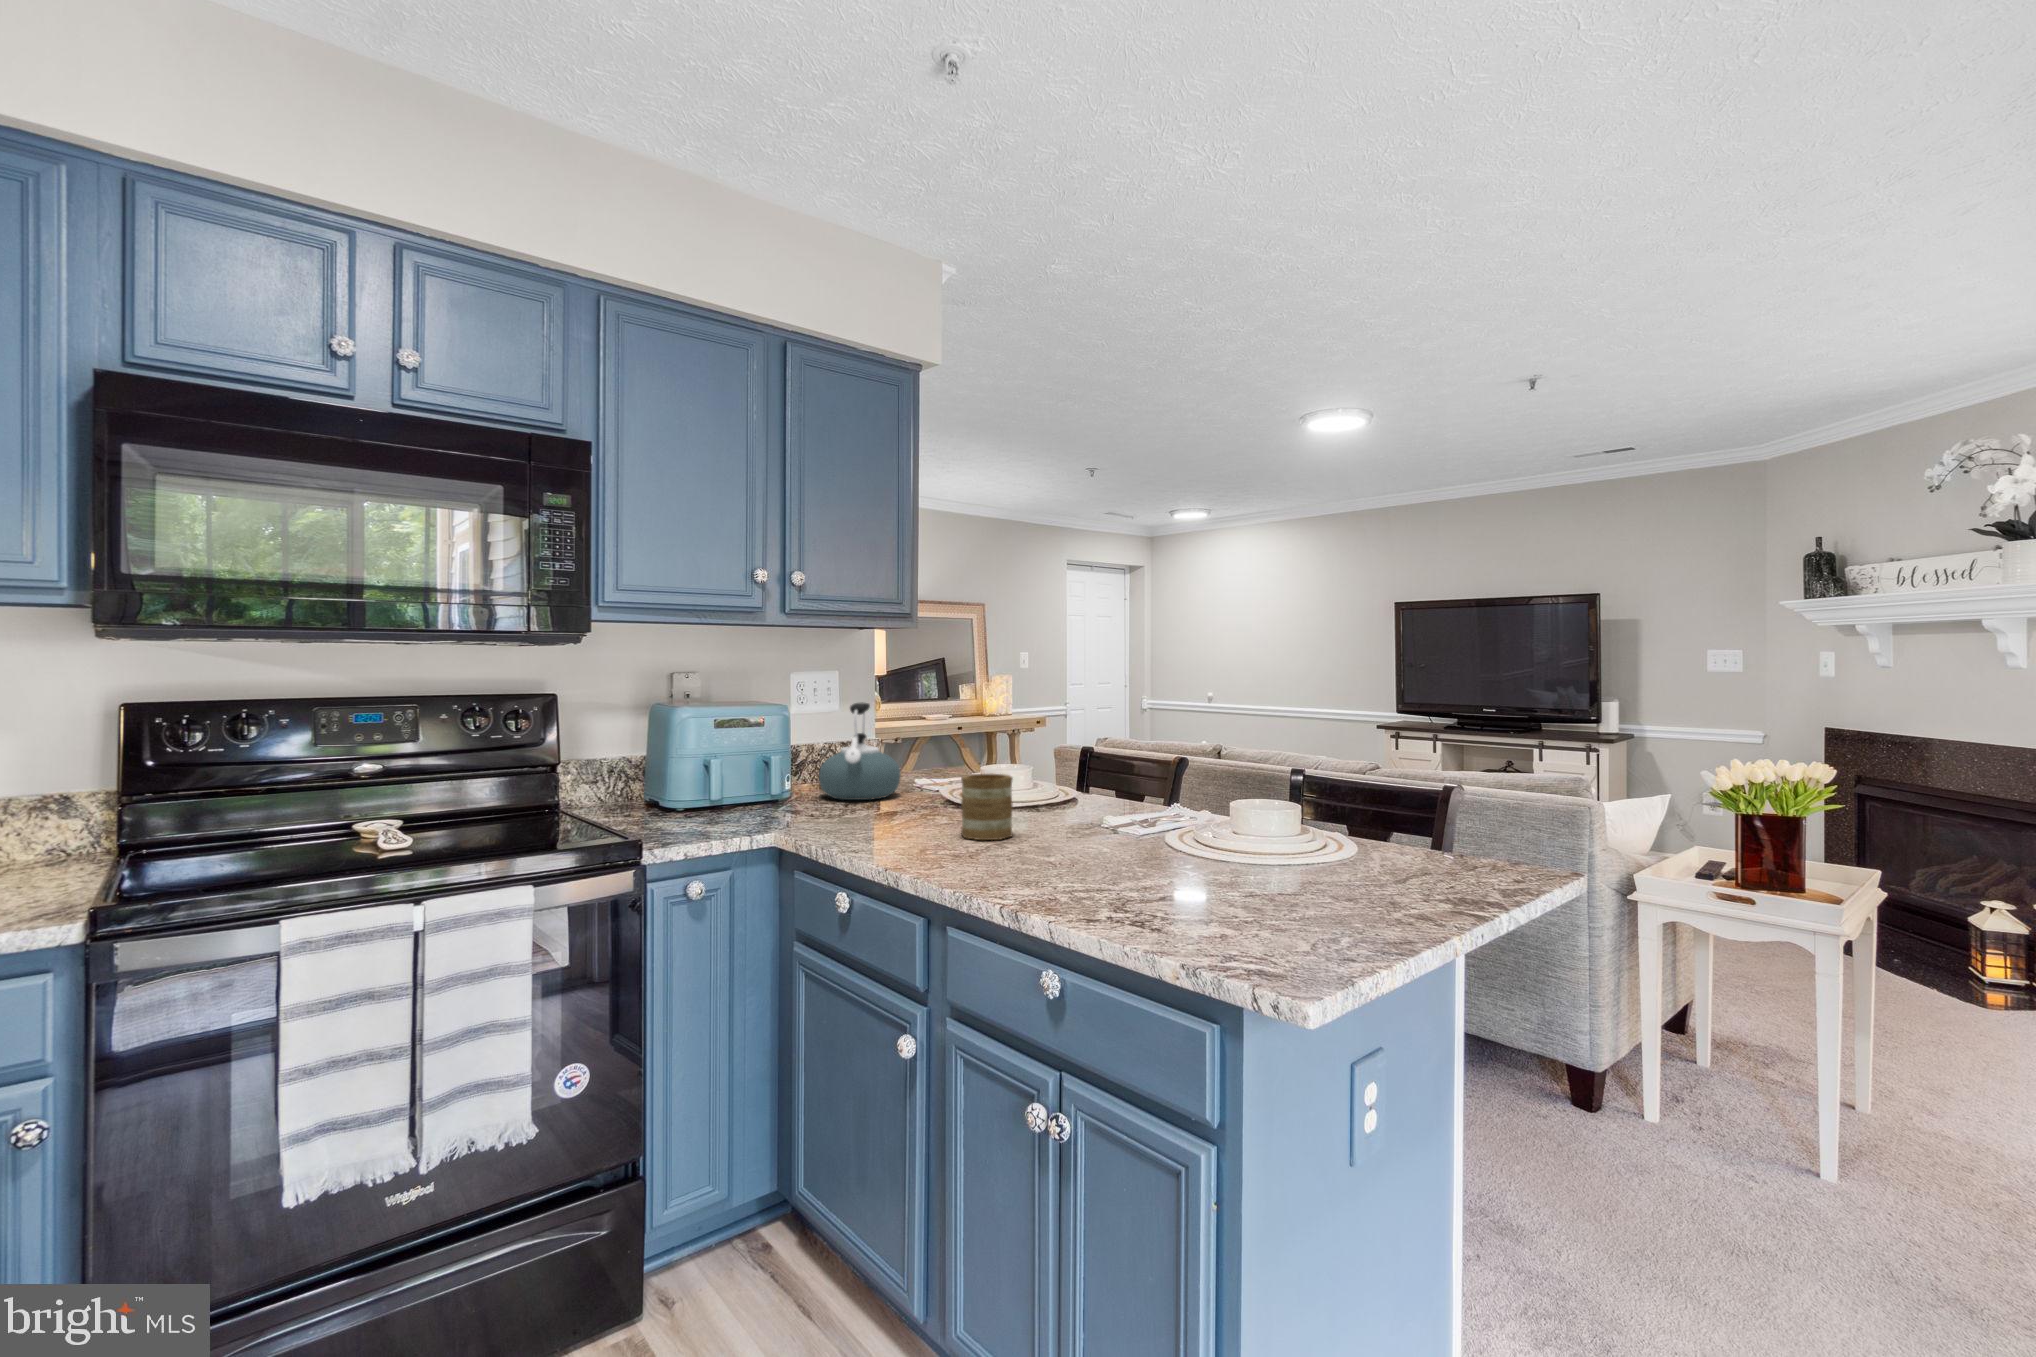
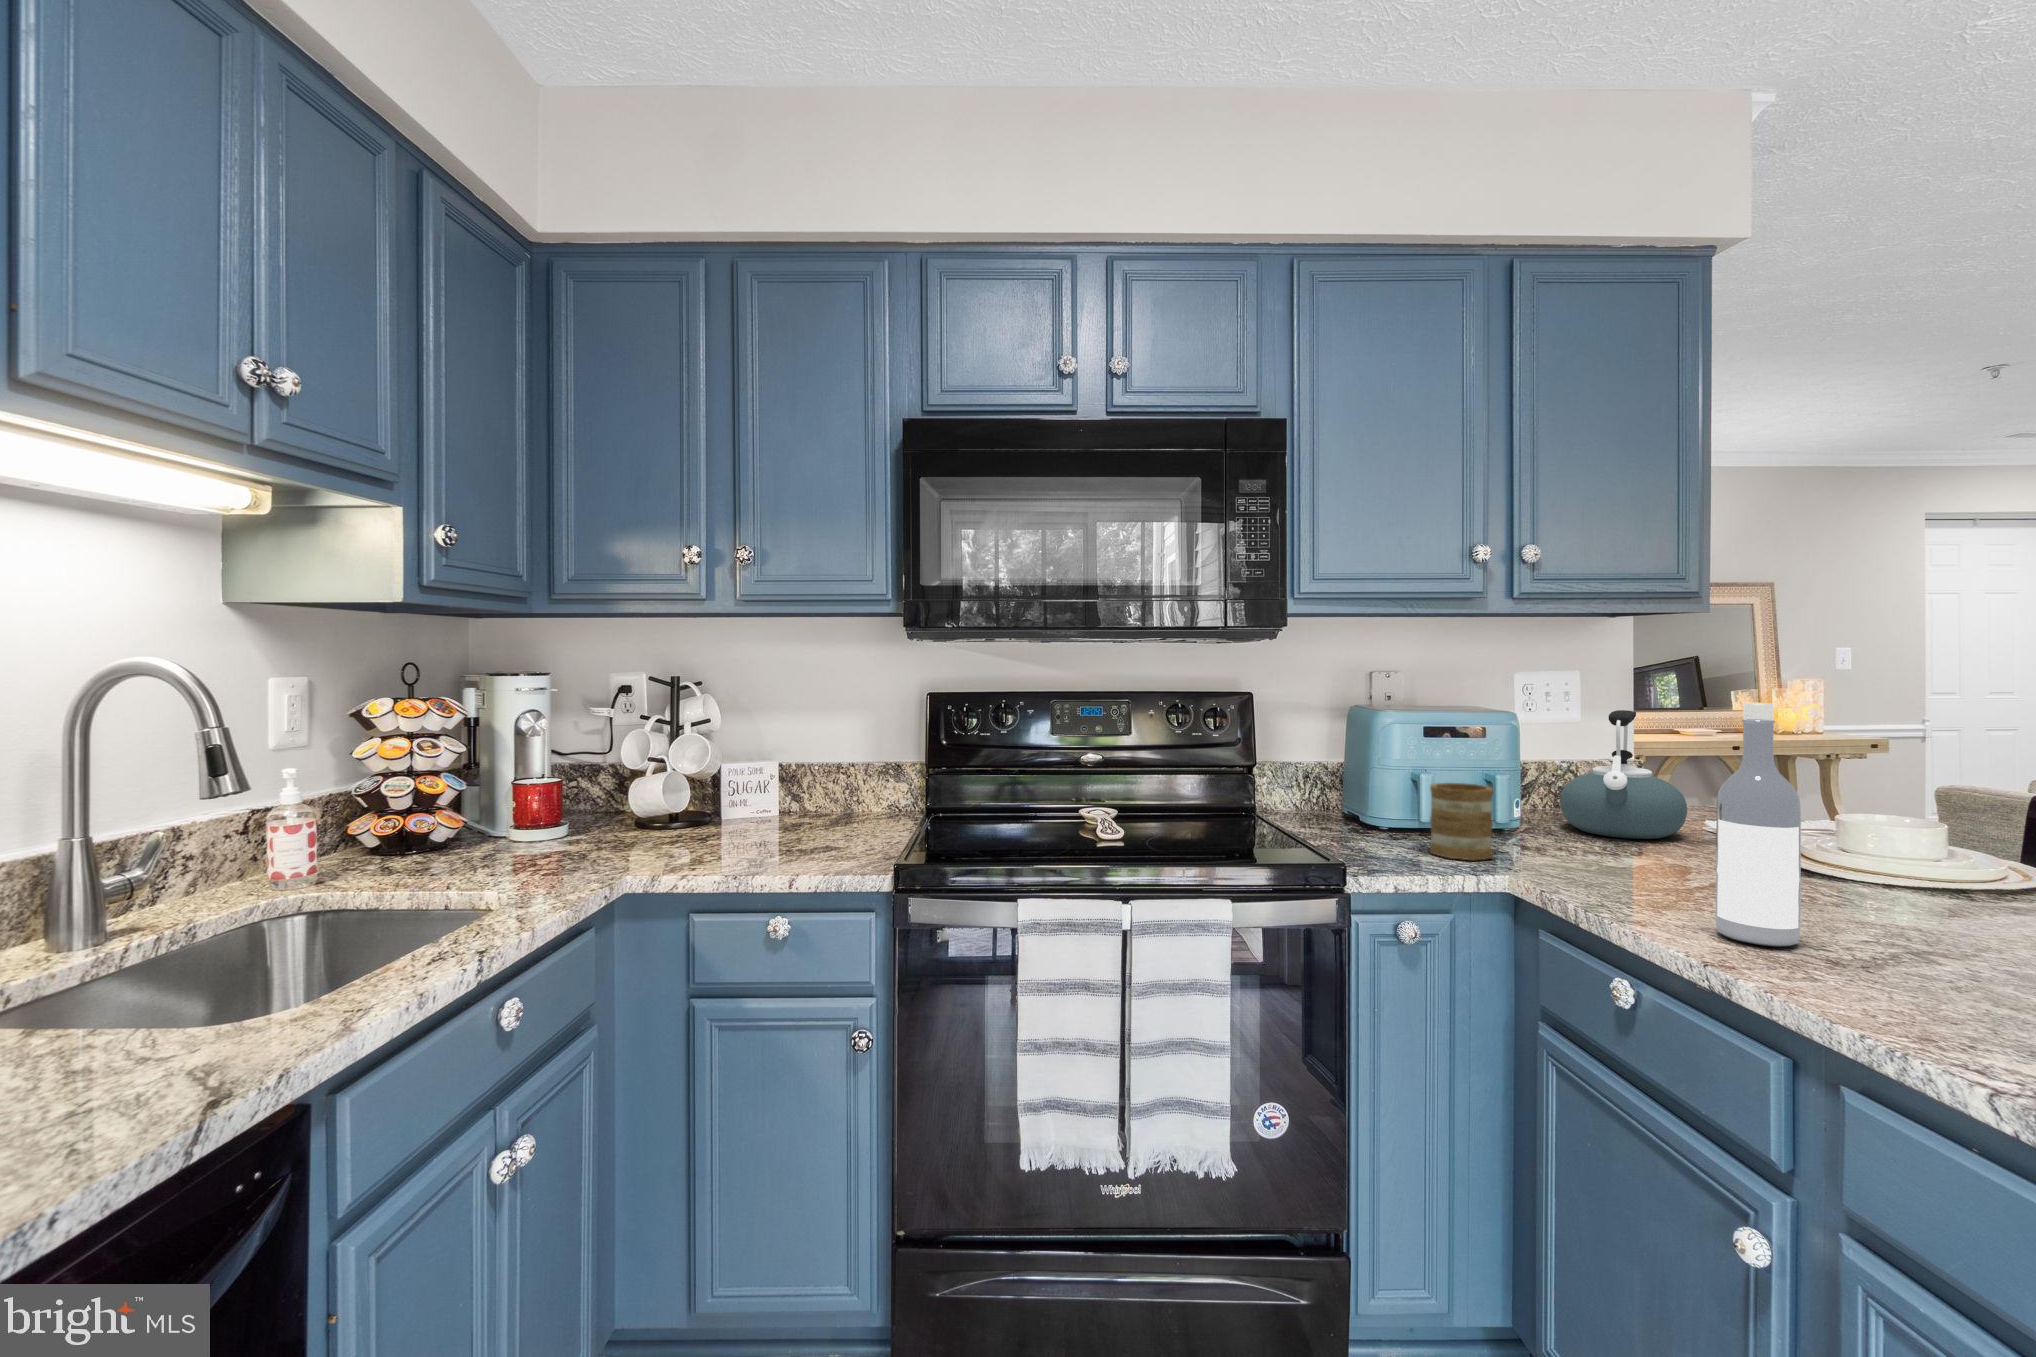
wine bottle: none [895,691,939,852] -> present [1716,703,1801,947]
mug: present [961,774,1013,840] -> present [1430,783,1493,860]

